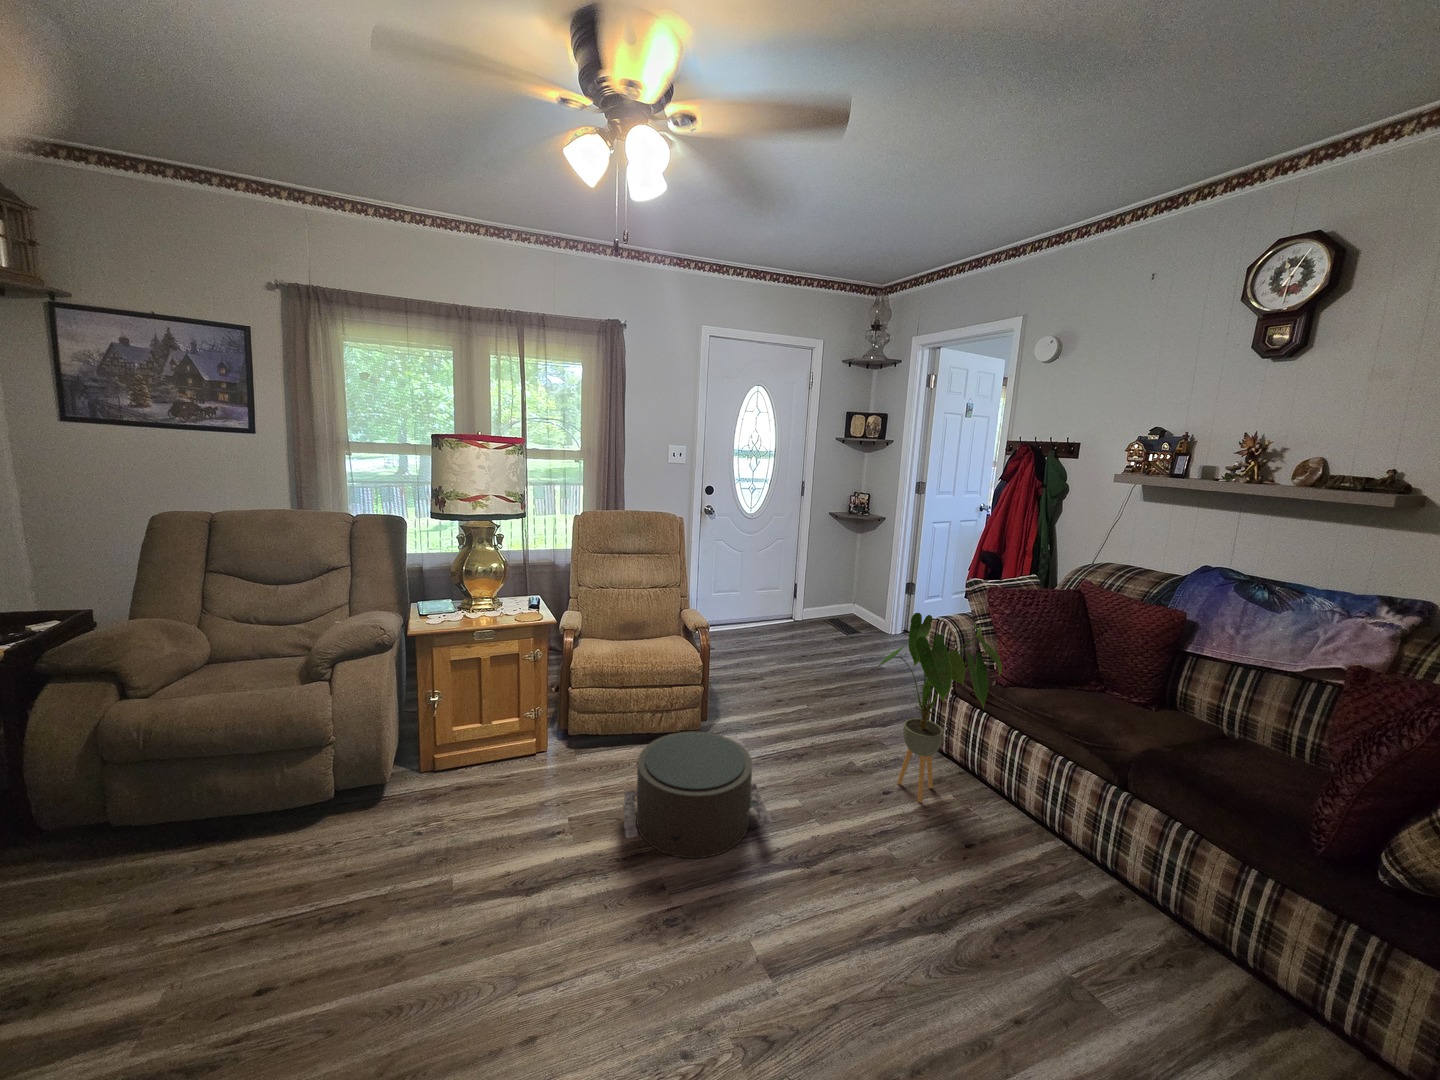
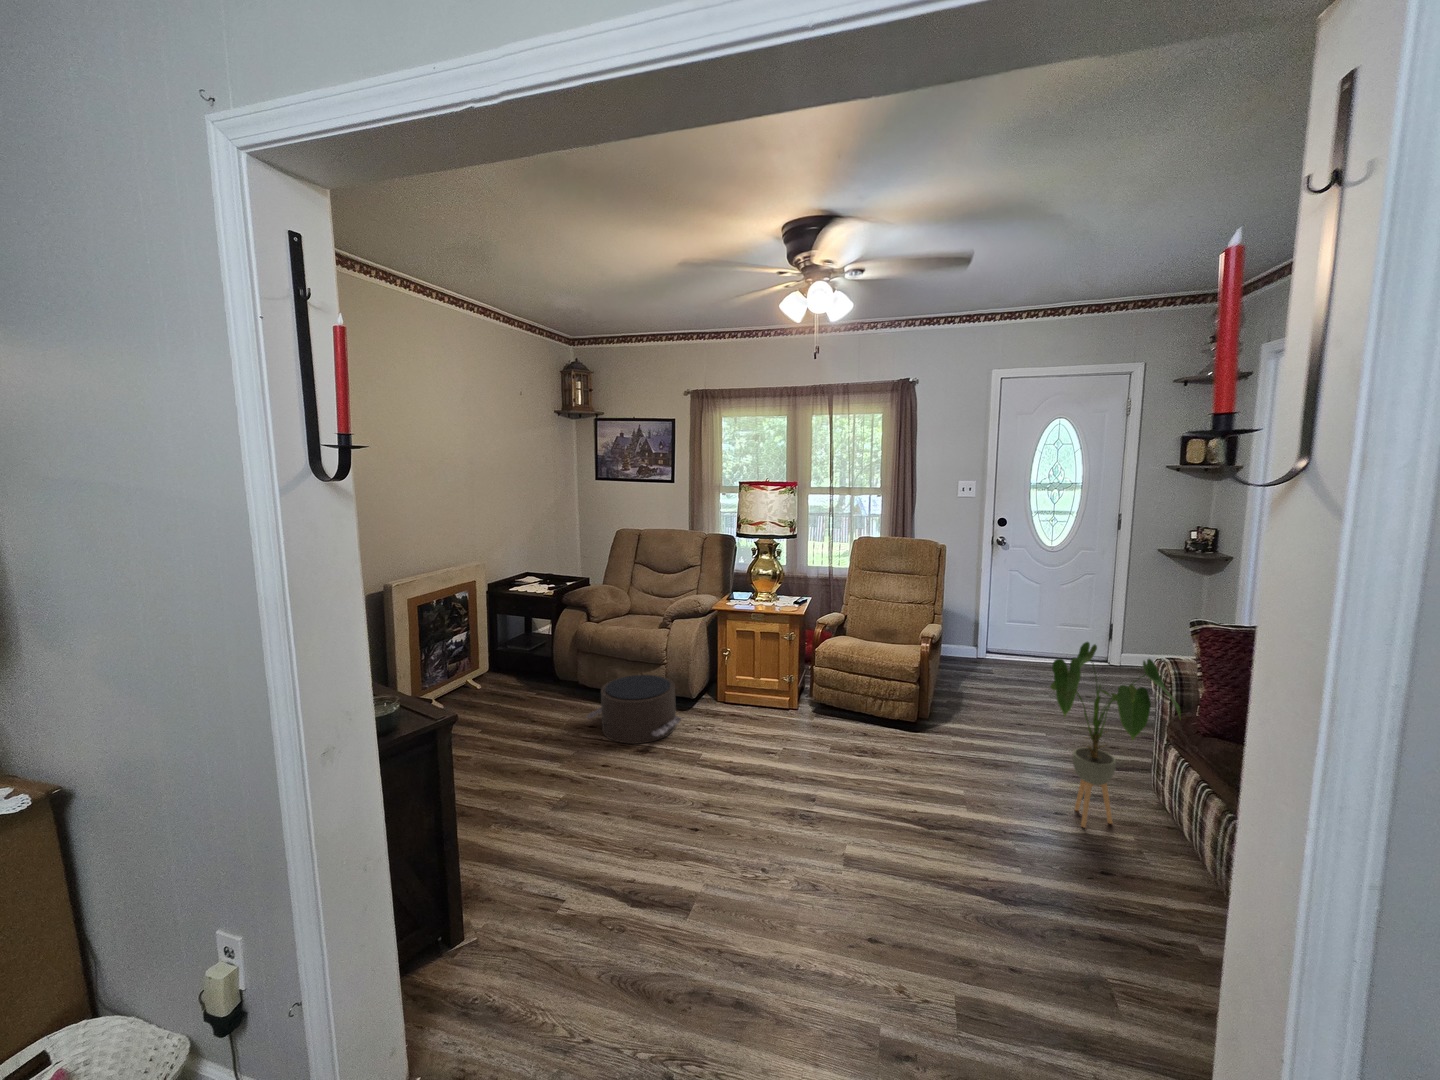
pouf: present [623,731,772,858] -> present [586,675,681,744]

